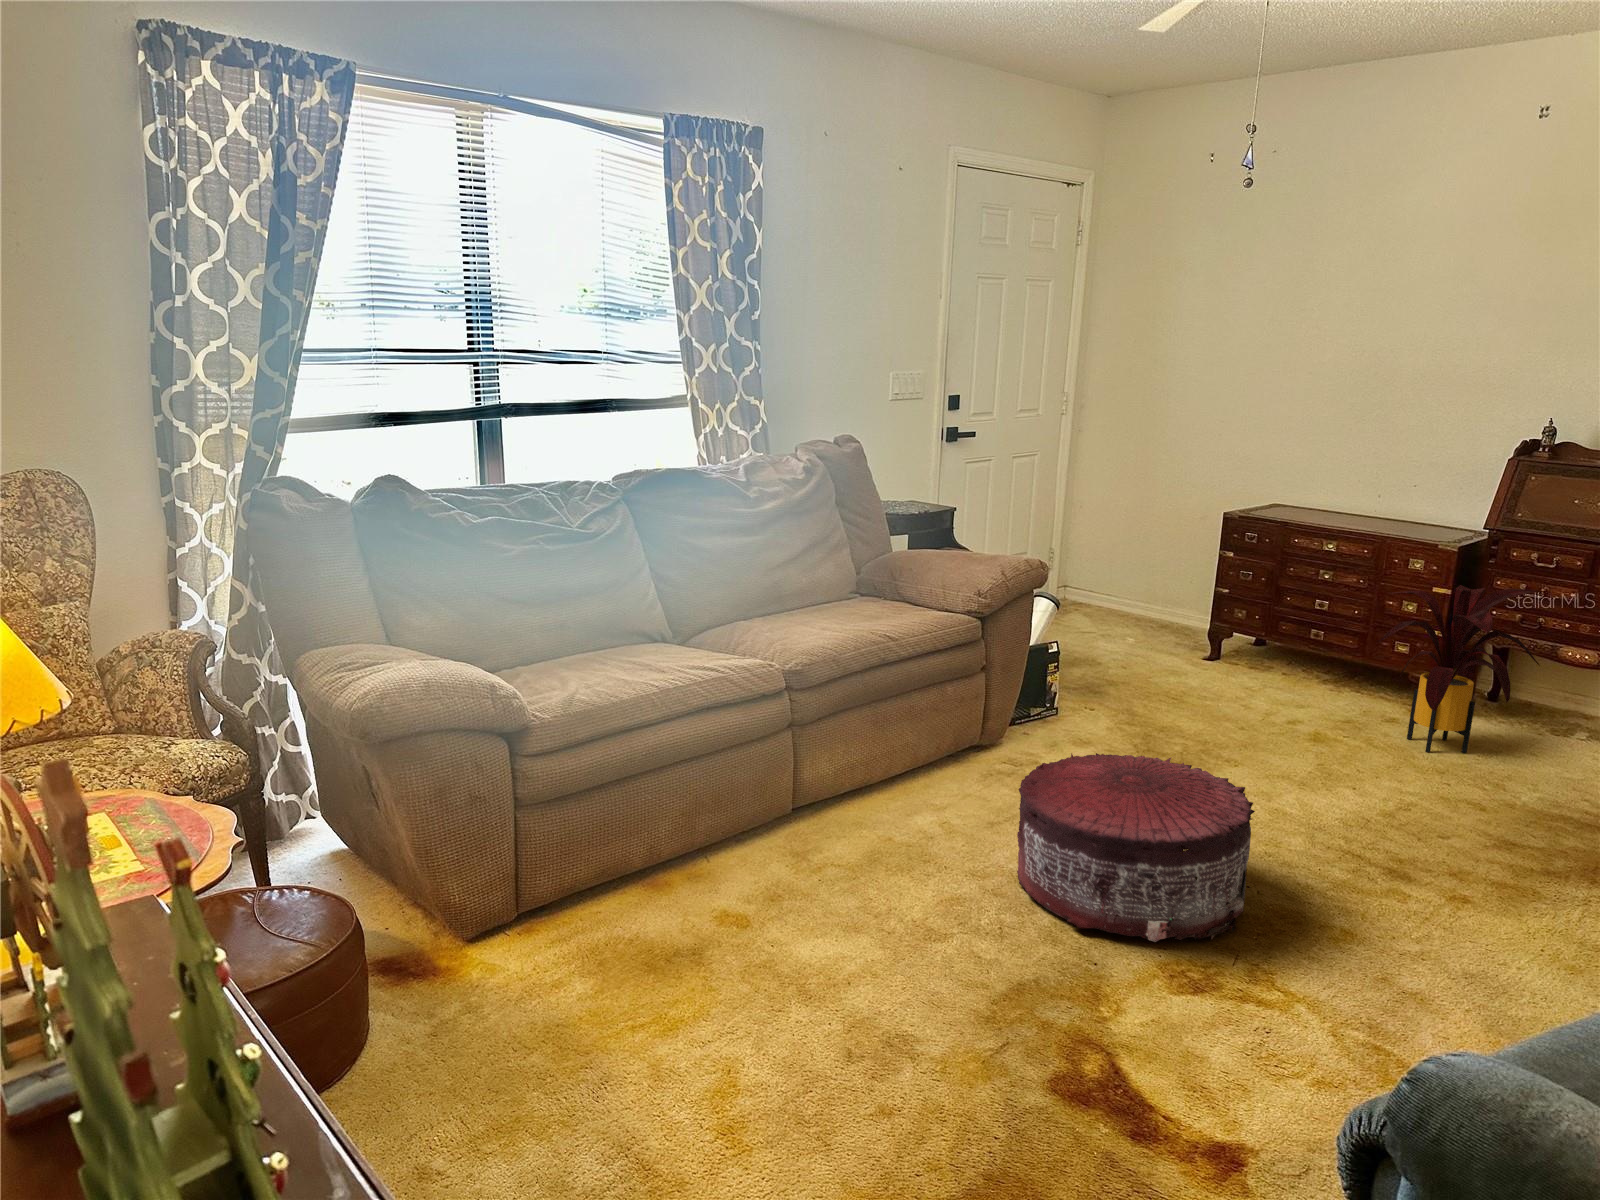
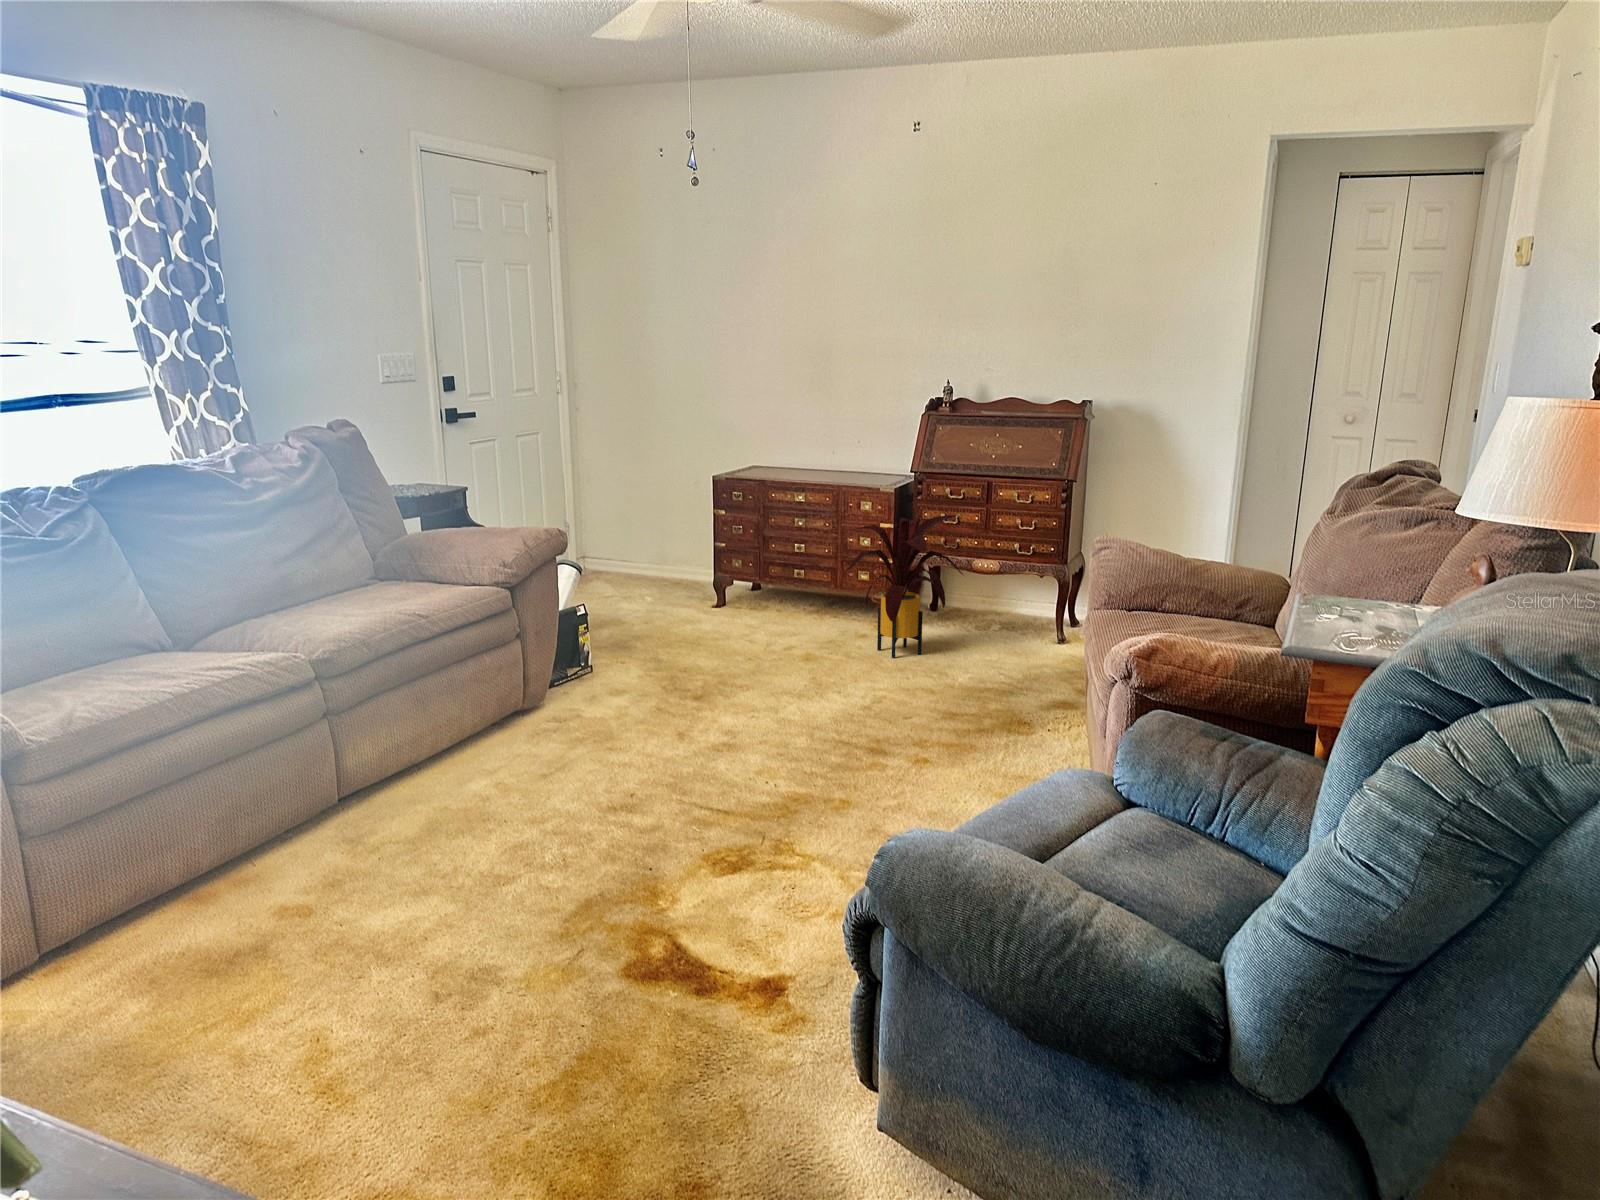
pouf: present [1017,753,1255,942] -> none [562,687,764,846]

